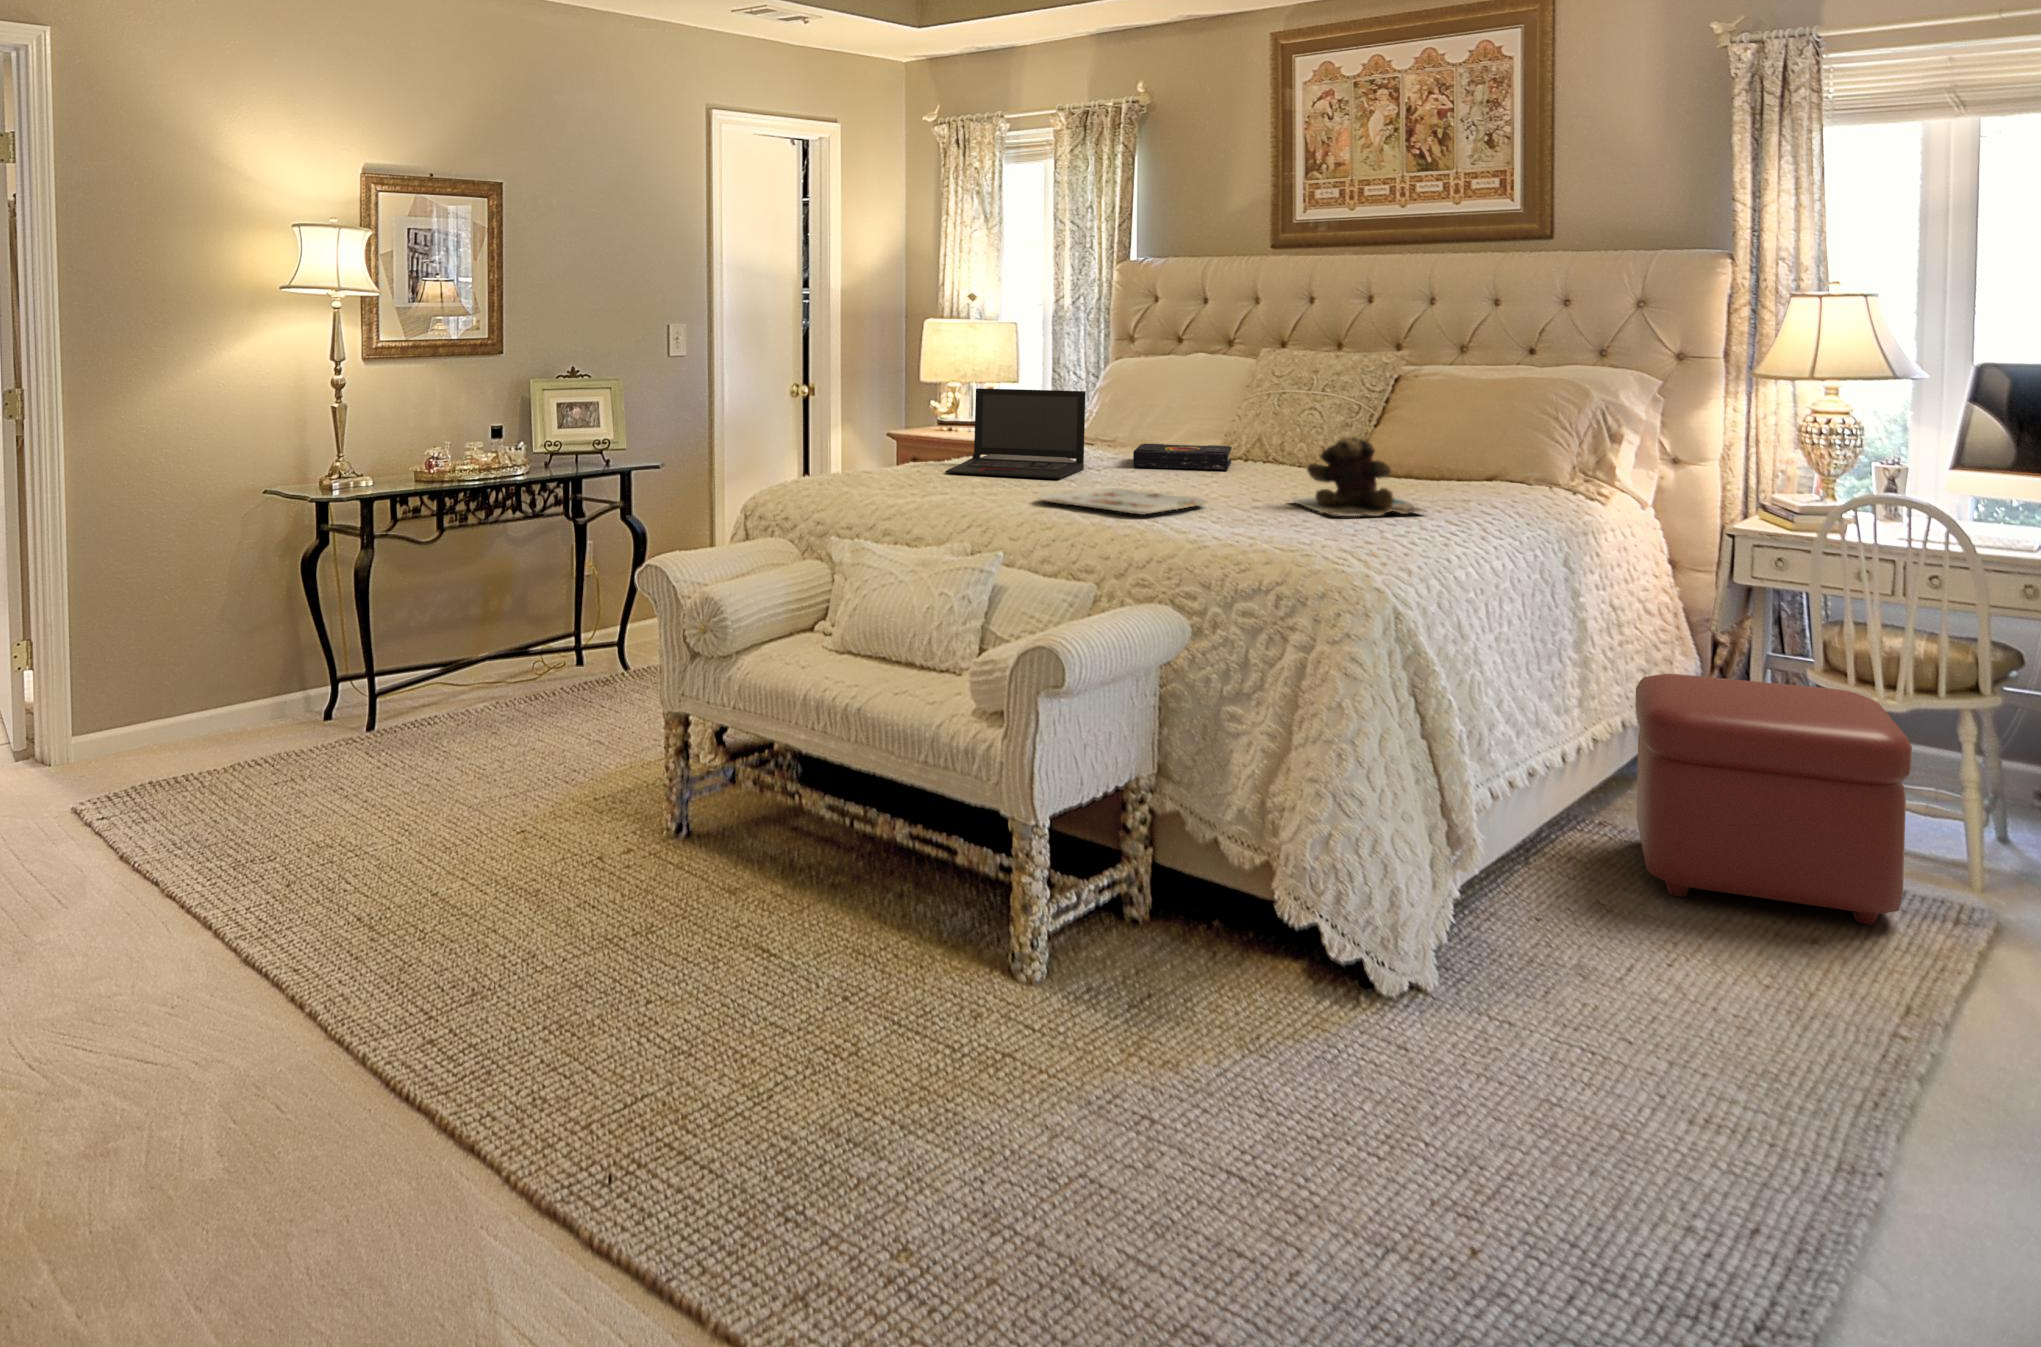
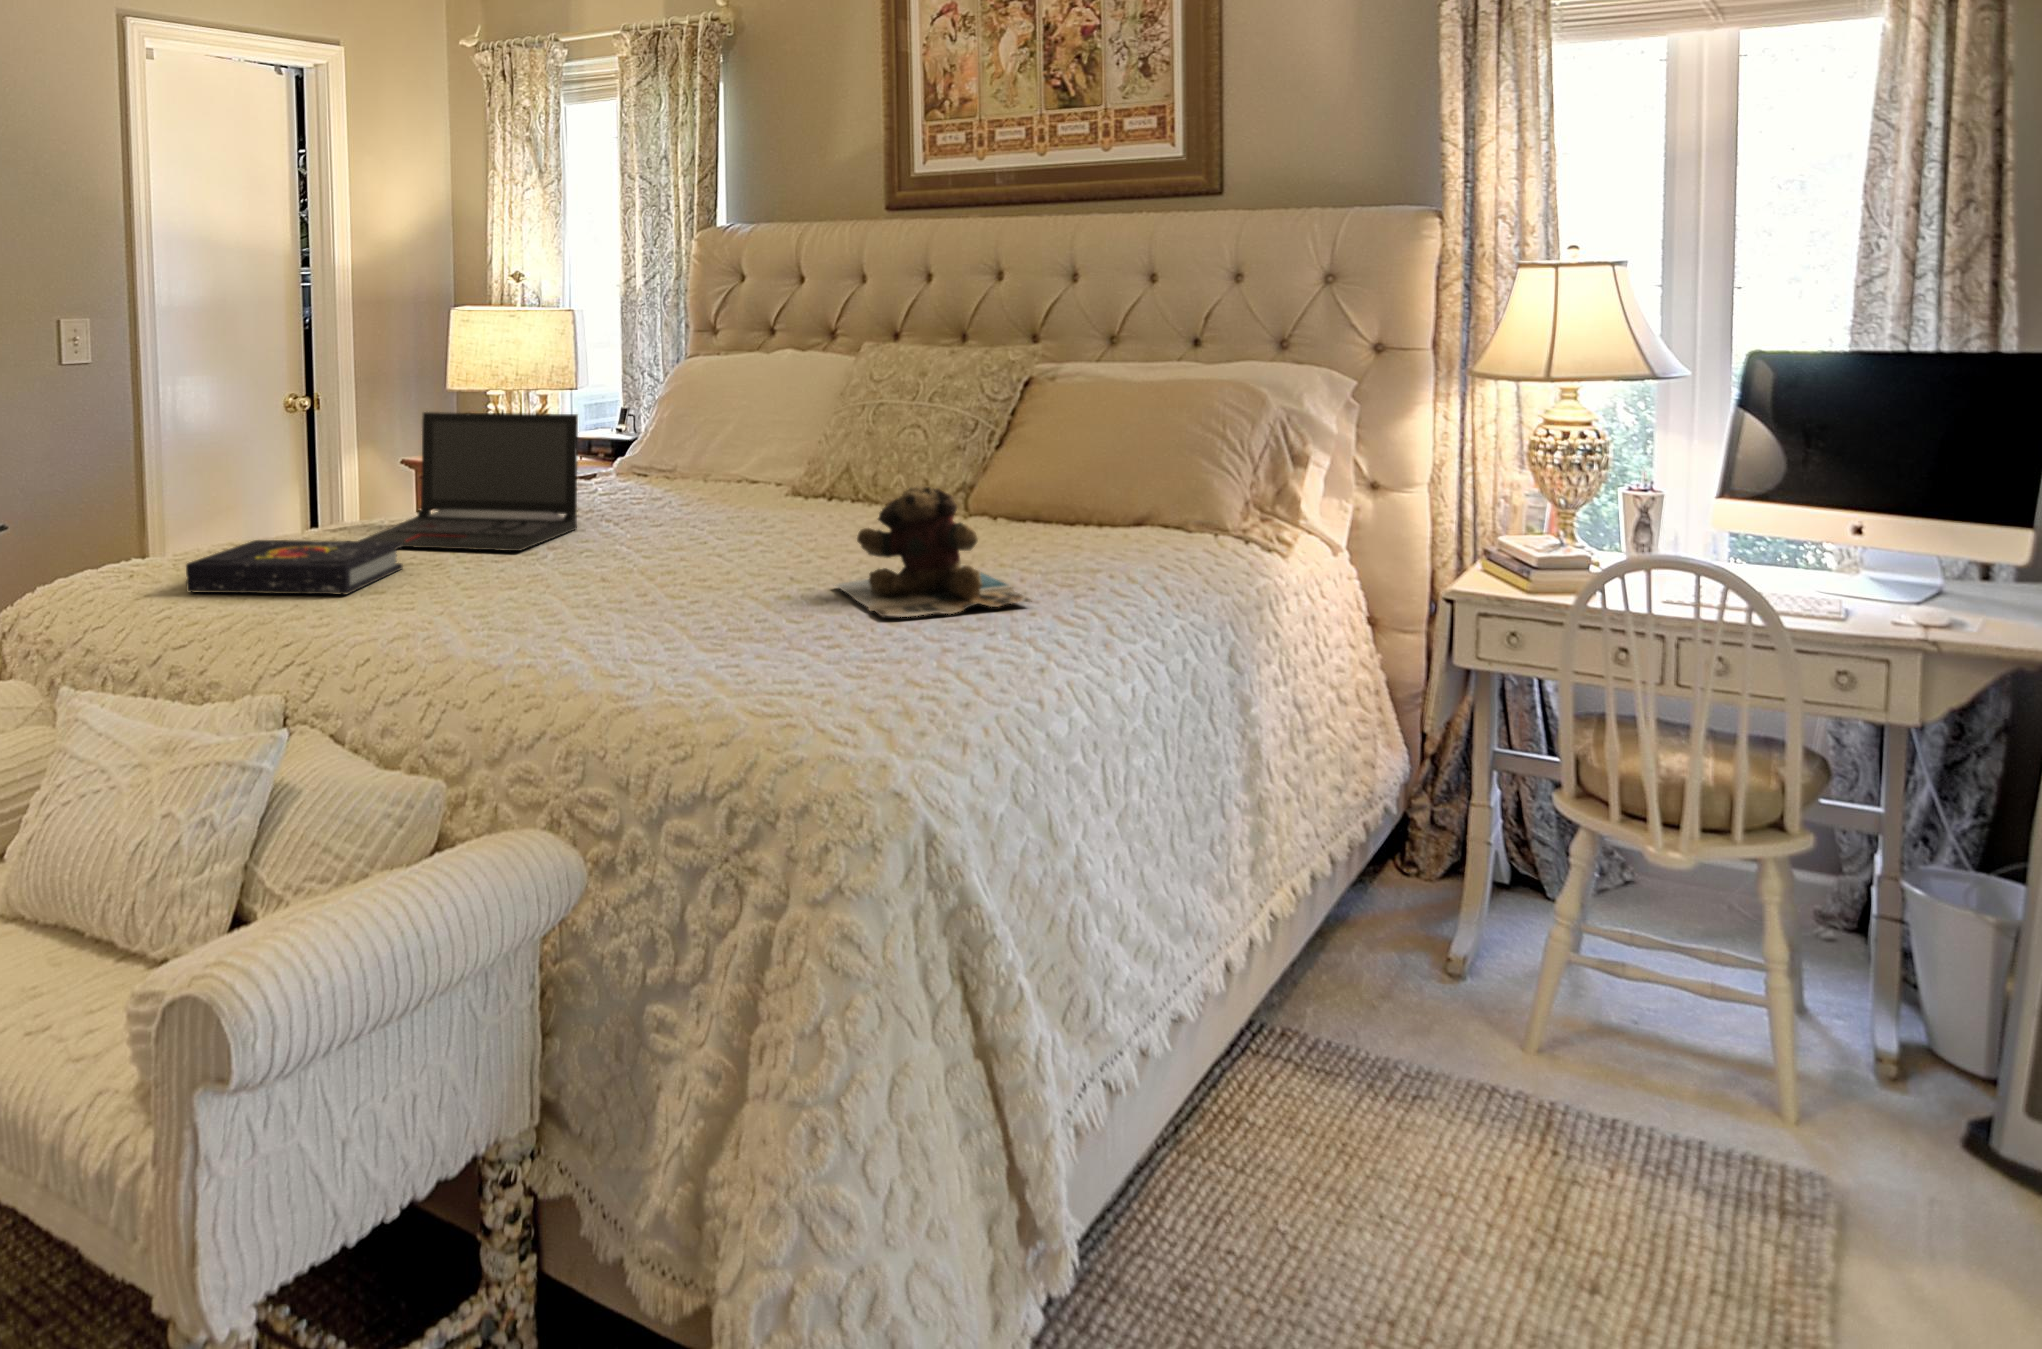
book: present [1133,444,1232,470] -> present [186,540,403,595]
serving tray: present [1039,488,1207,515] -> none [436,571,705,629]
ottoman: present [1635,674,1912,925] -> none [1330,825,1723,1232]

